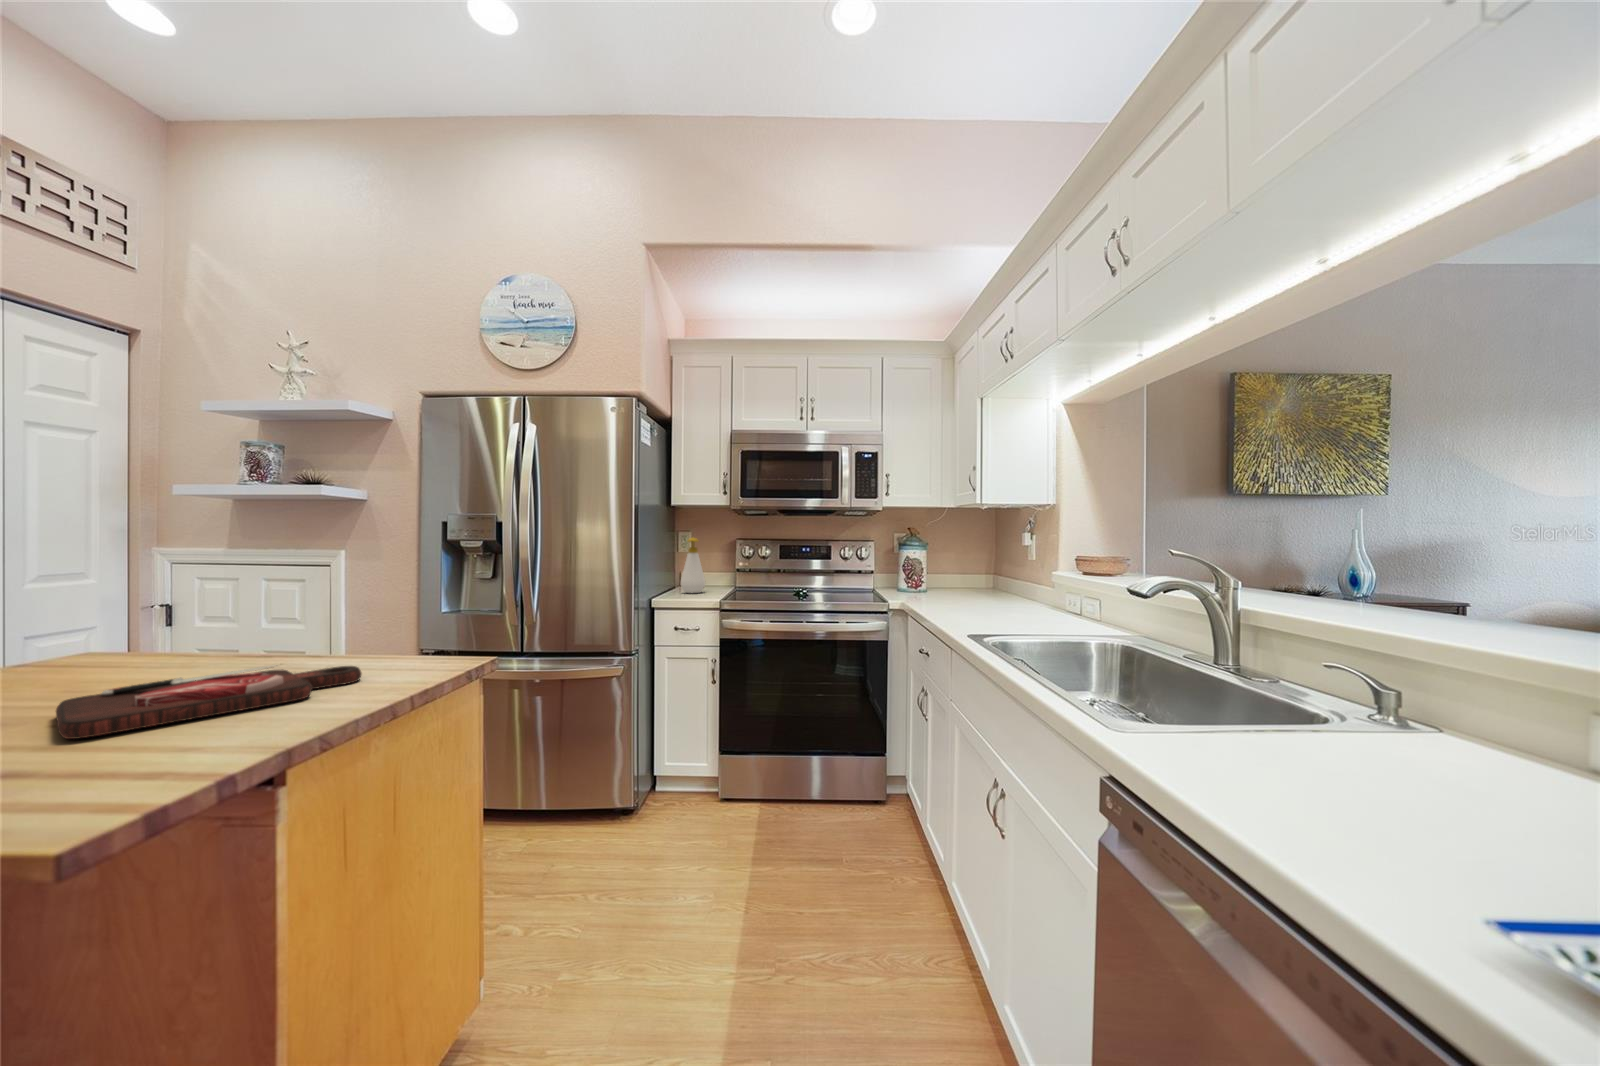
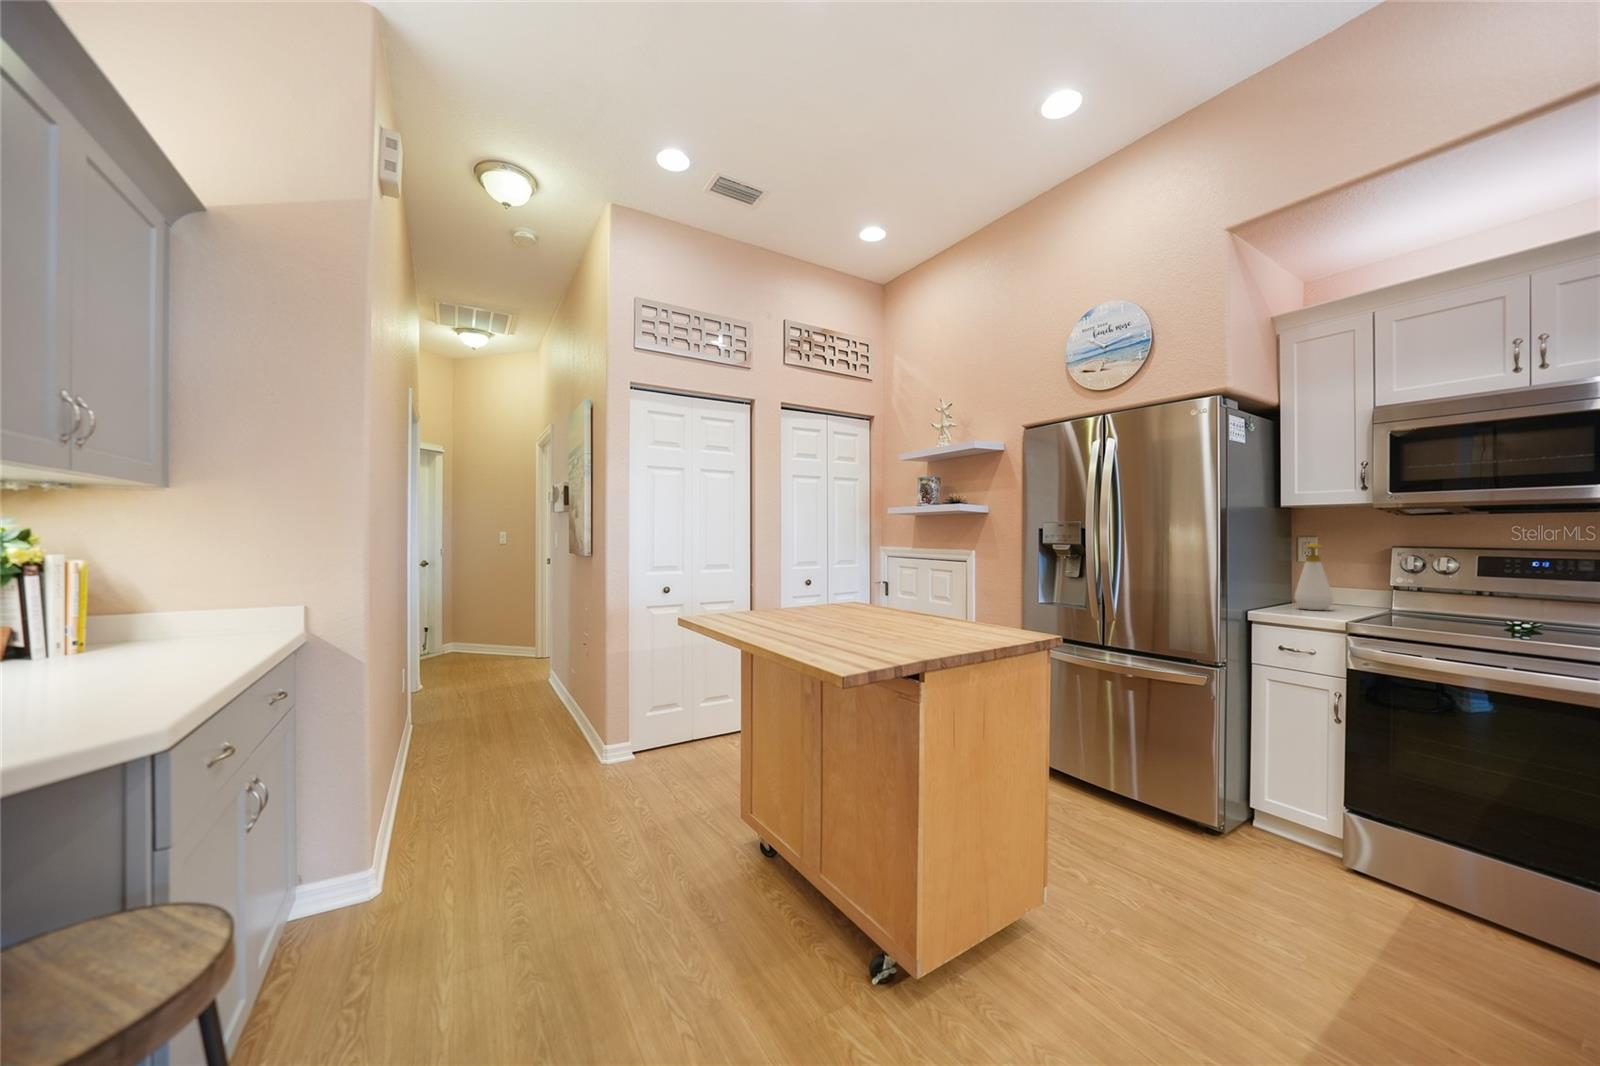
cutting board: present [56,665,361,739] -> none [843,617,970,639]

